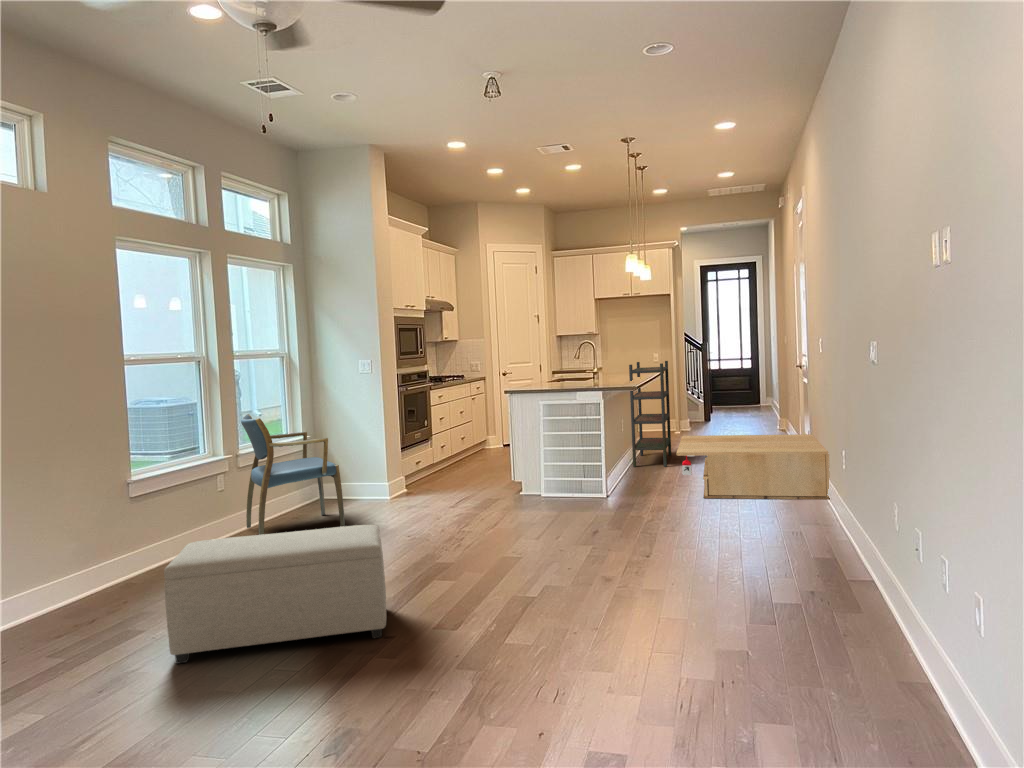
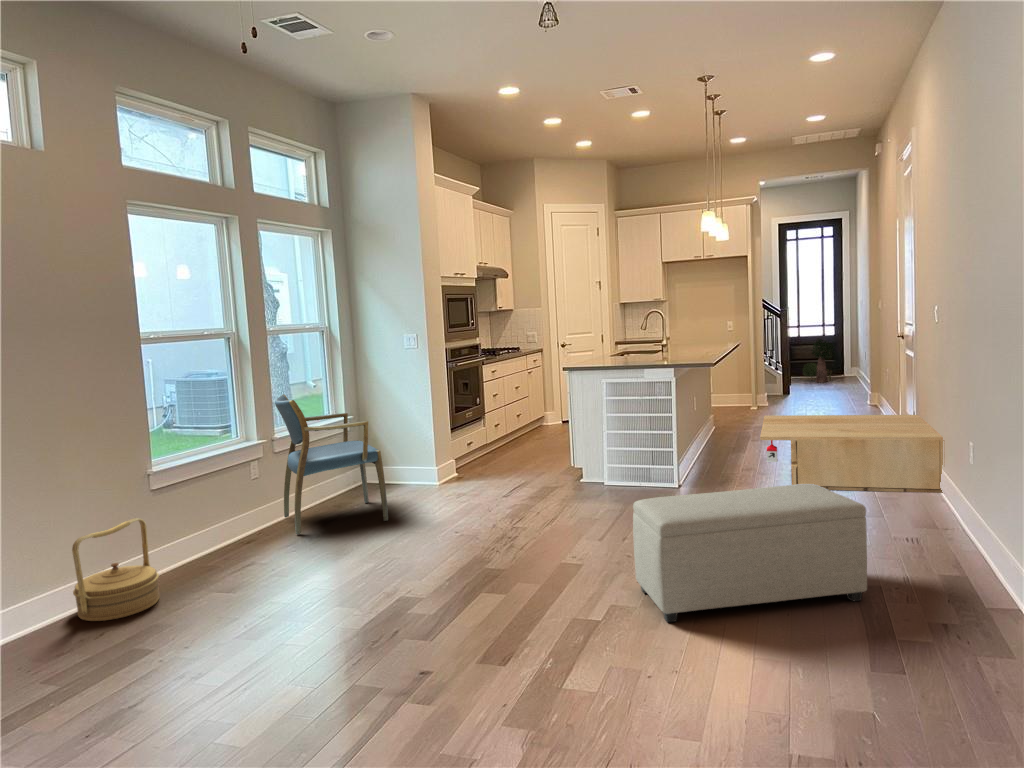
bookshelf: present [629,361,671,467] -> none [703,330,749,449]
potted plant: none [722,370,752,410] -> present [803,339,835,382]
woven basket: none [58,523,138,615] -> present [72,518,159,621]
ottoman: present [164,525,386,664] -> present [633,484,867,622]

